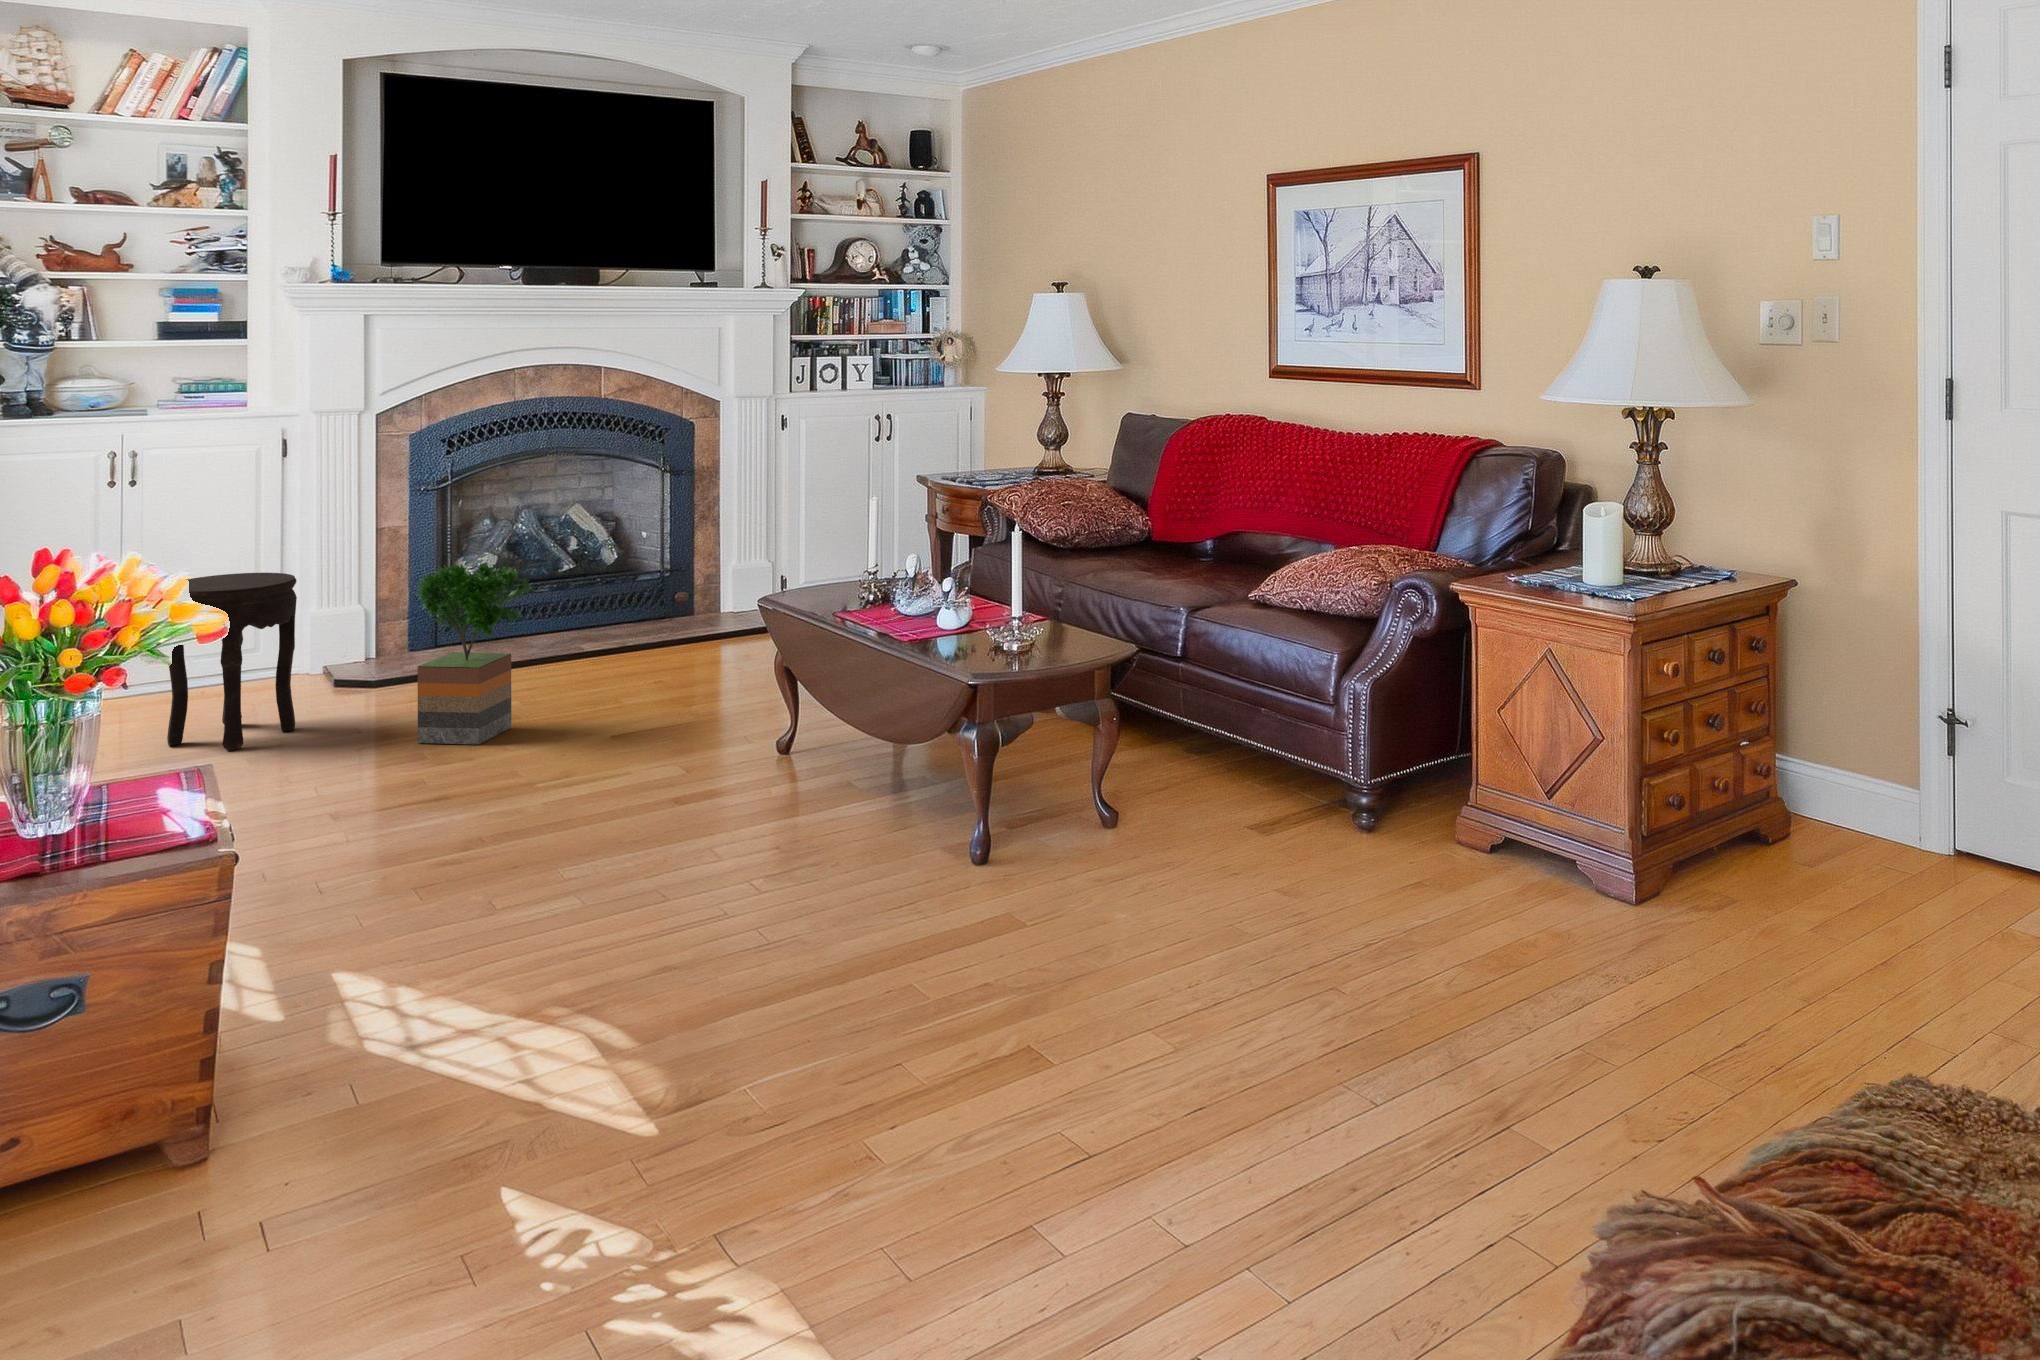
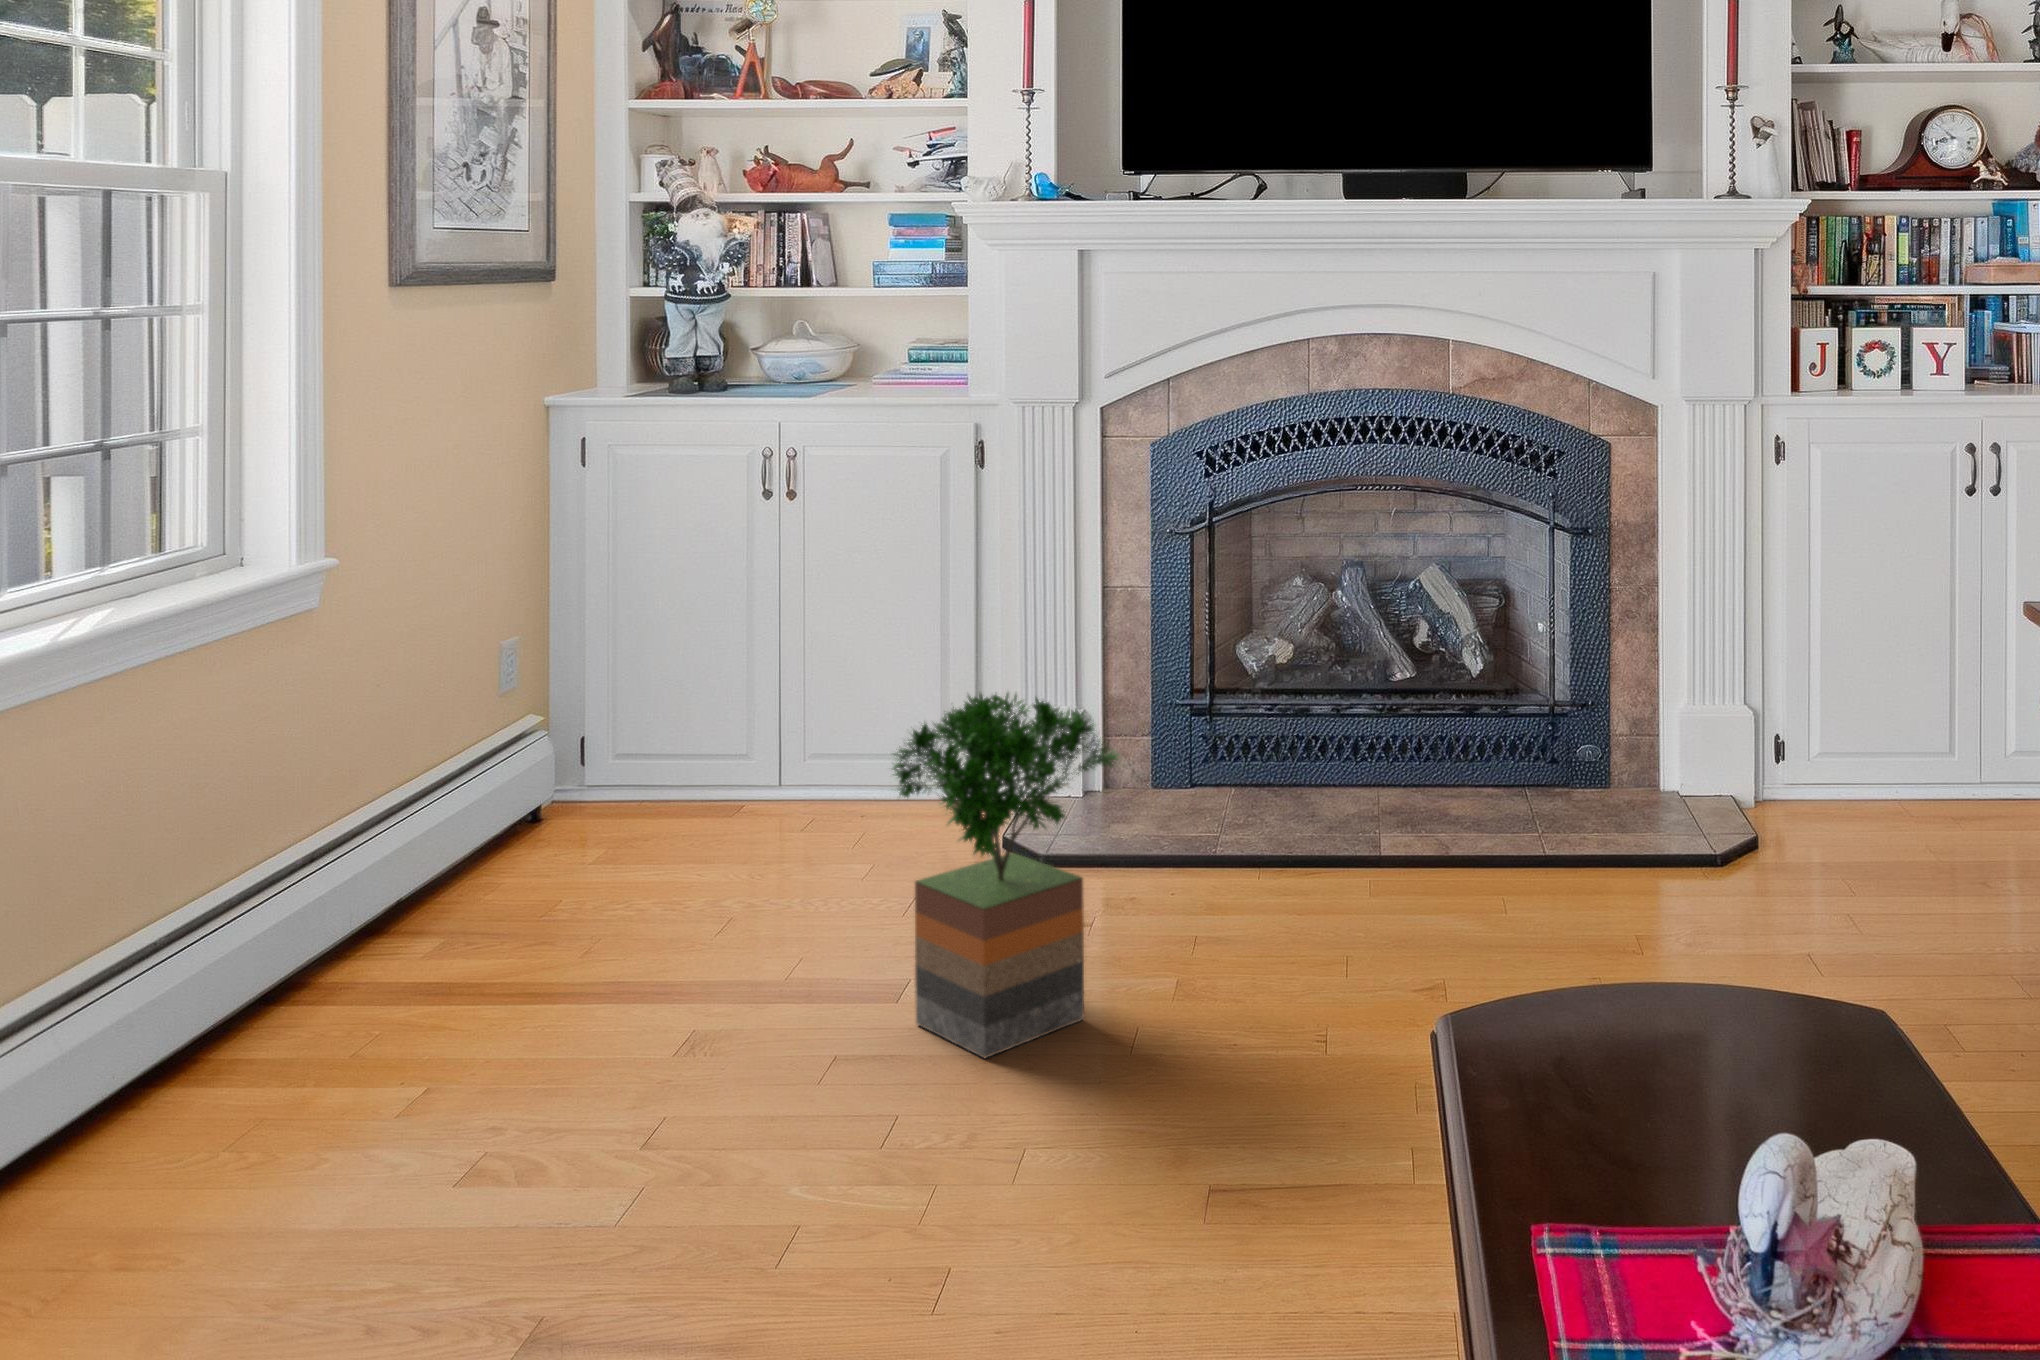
side table: present [167,573,297,750] -> none [644,658,839,964]

